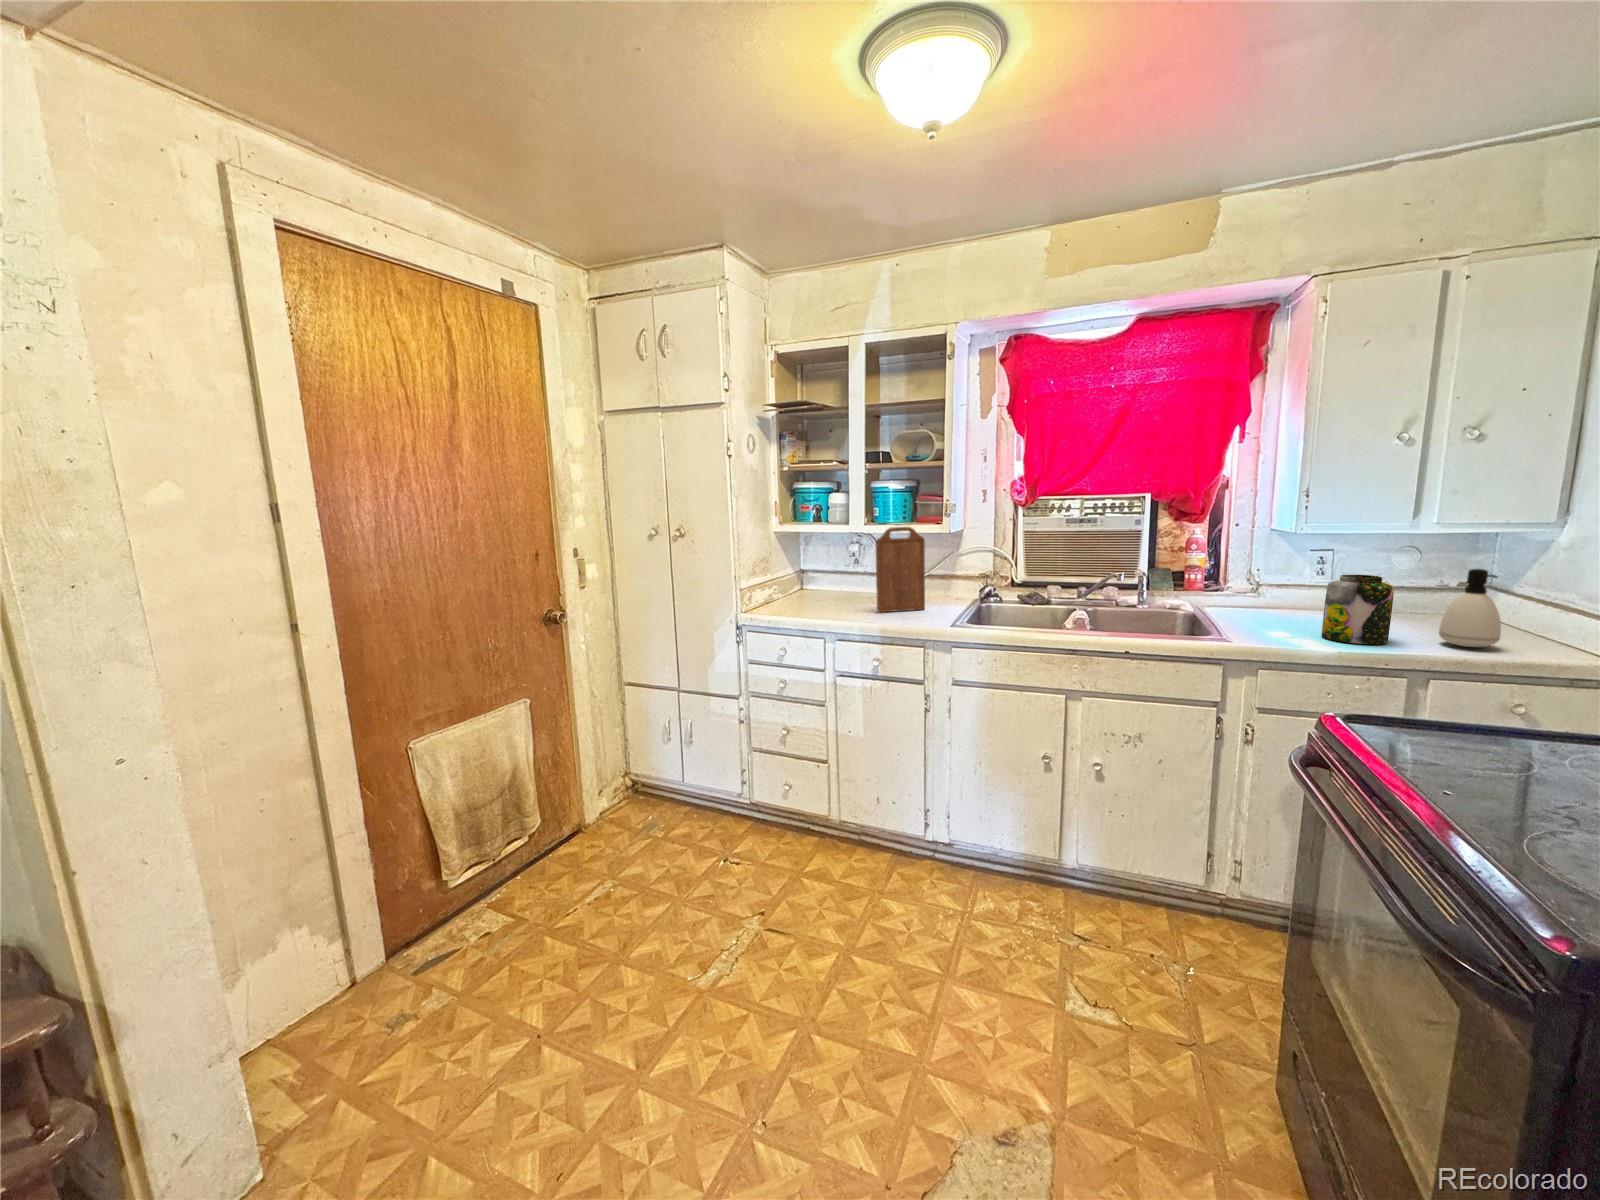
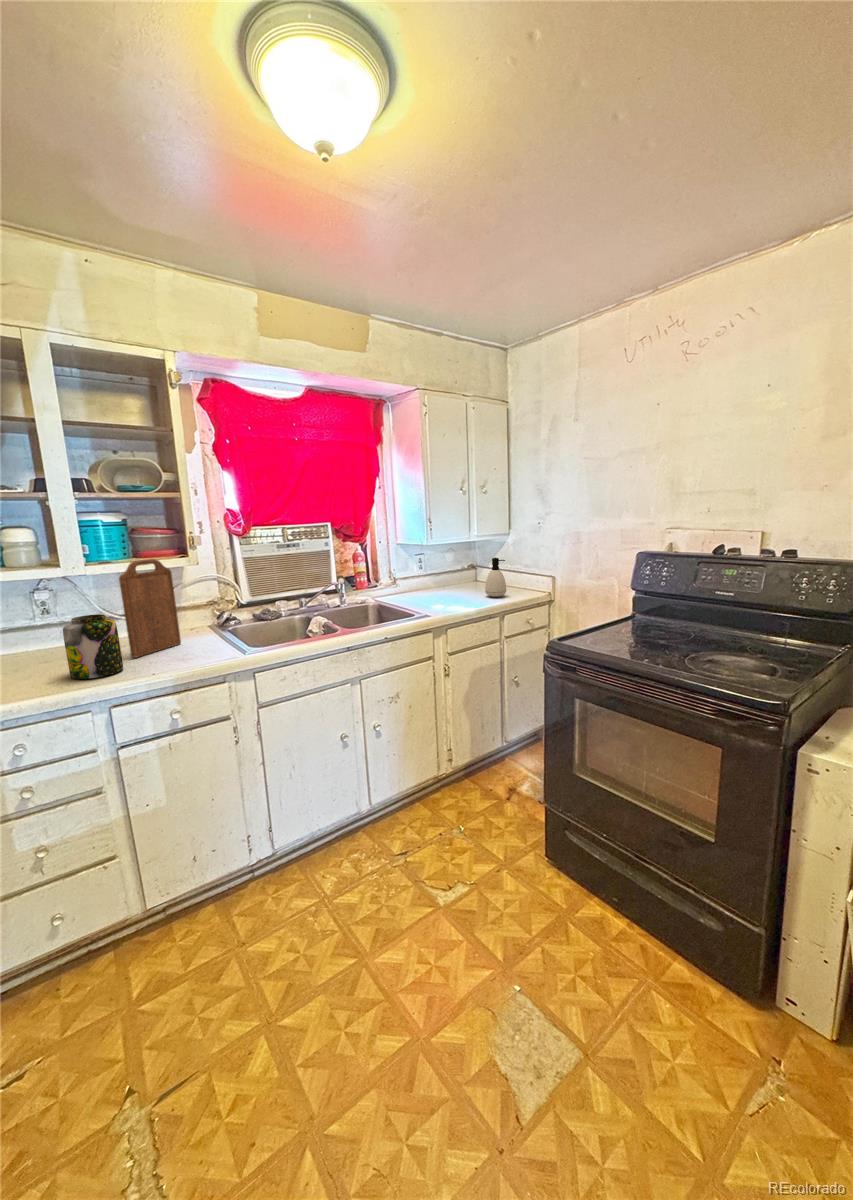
jar: present [1322,575,1394,644] -> present [63,614,123,679]

